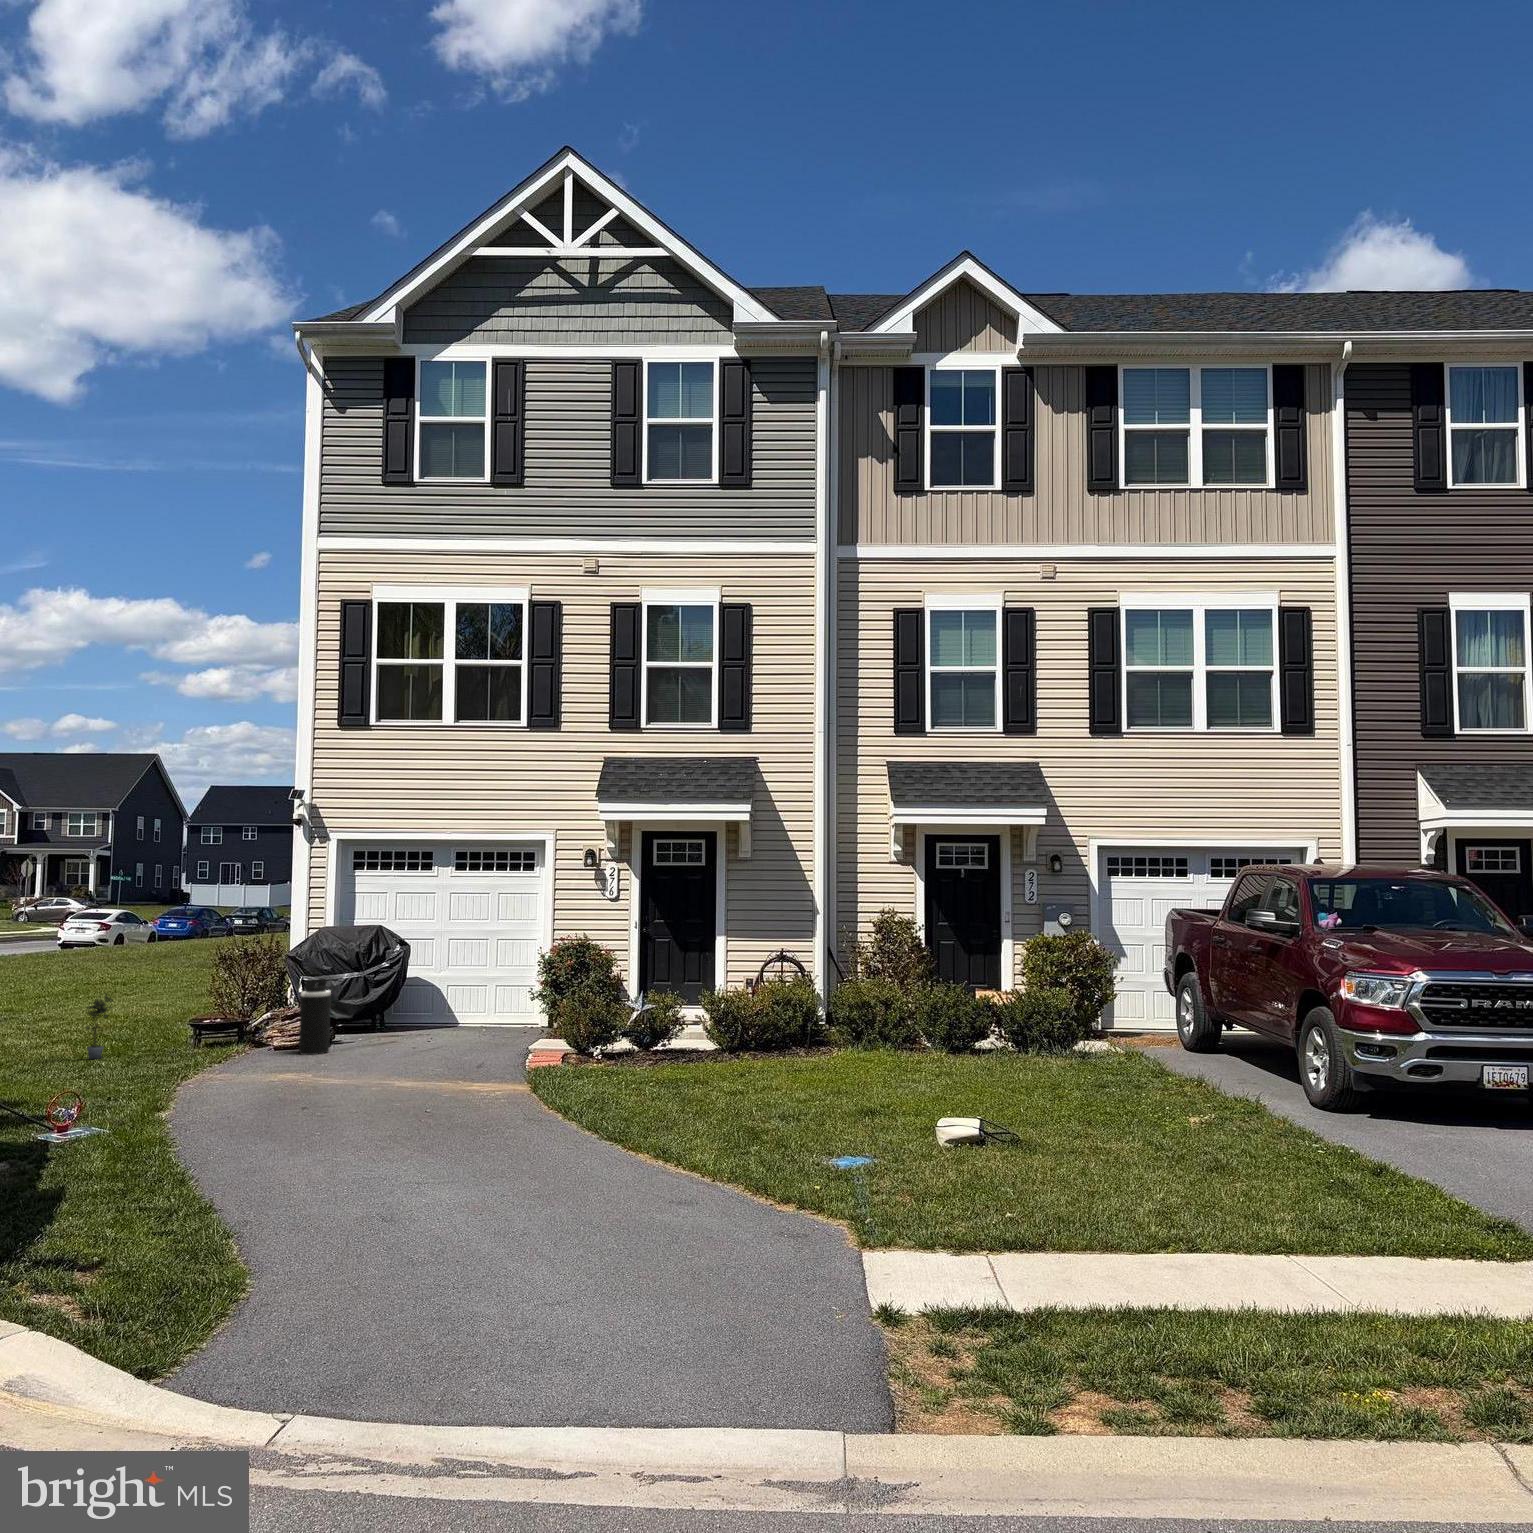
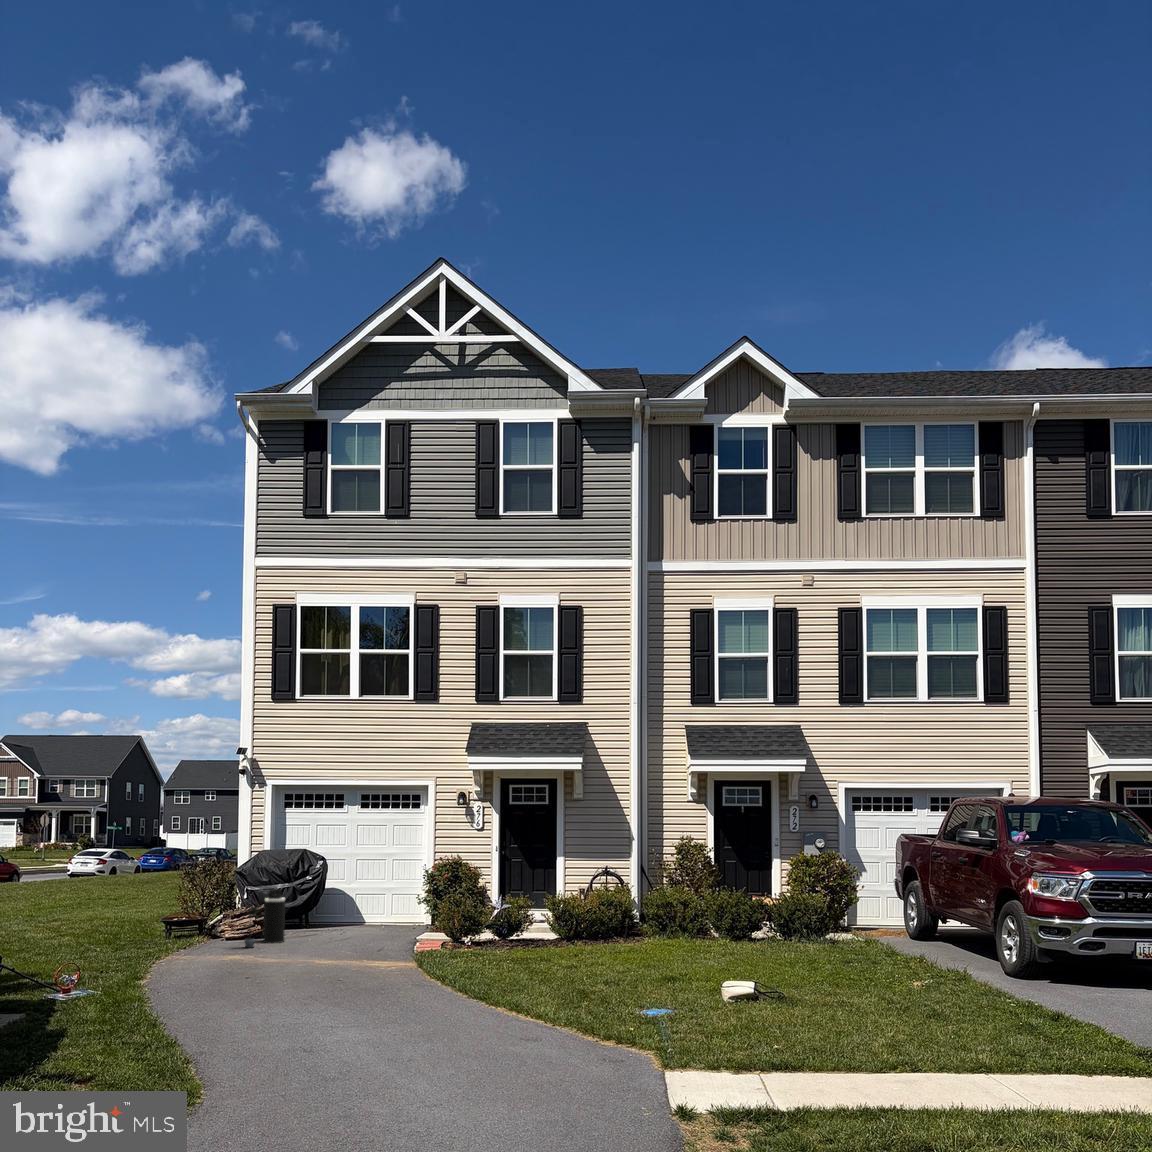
potted plant: present [86,993,113,1059] -> present [244,902,260,948]

